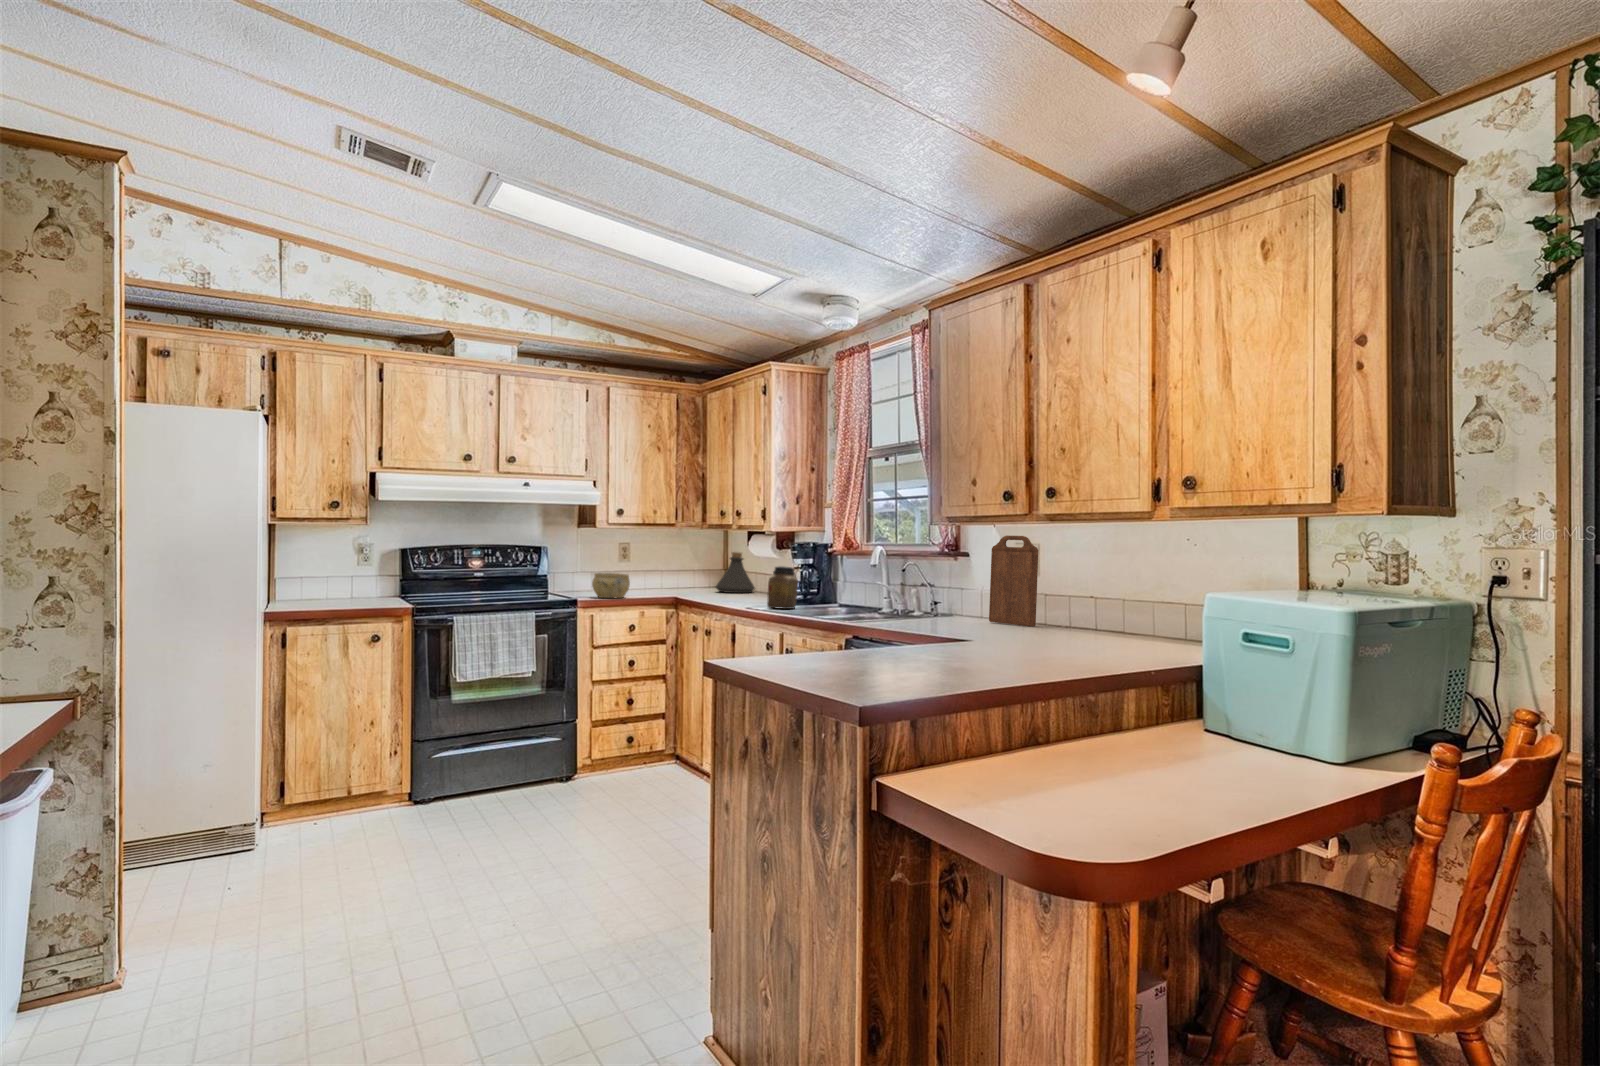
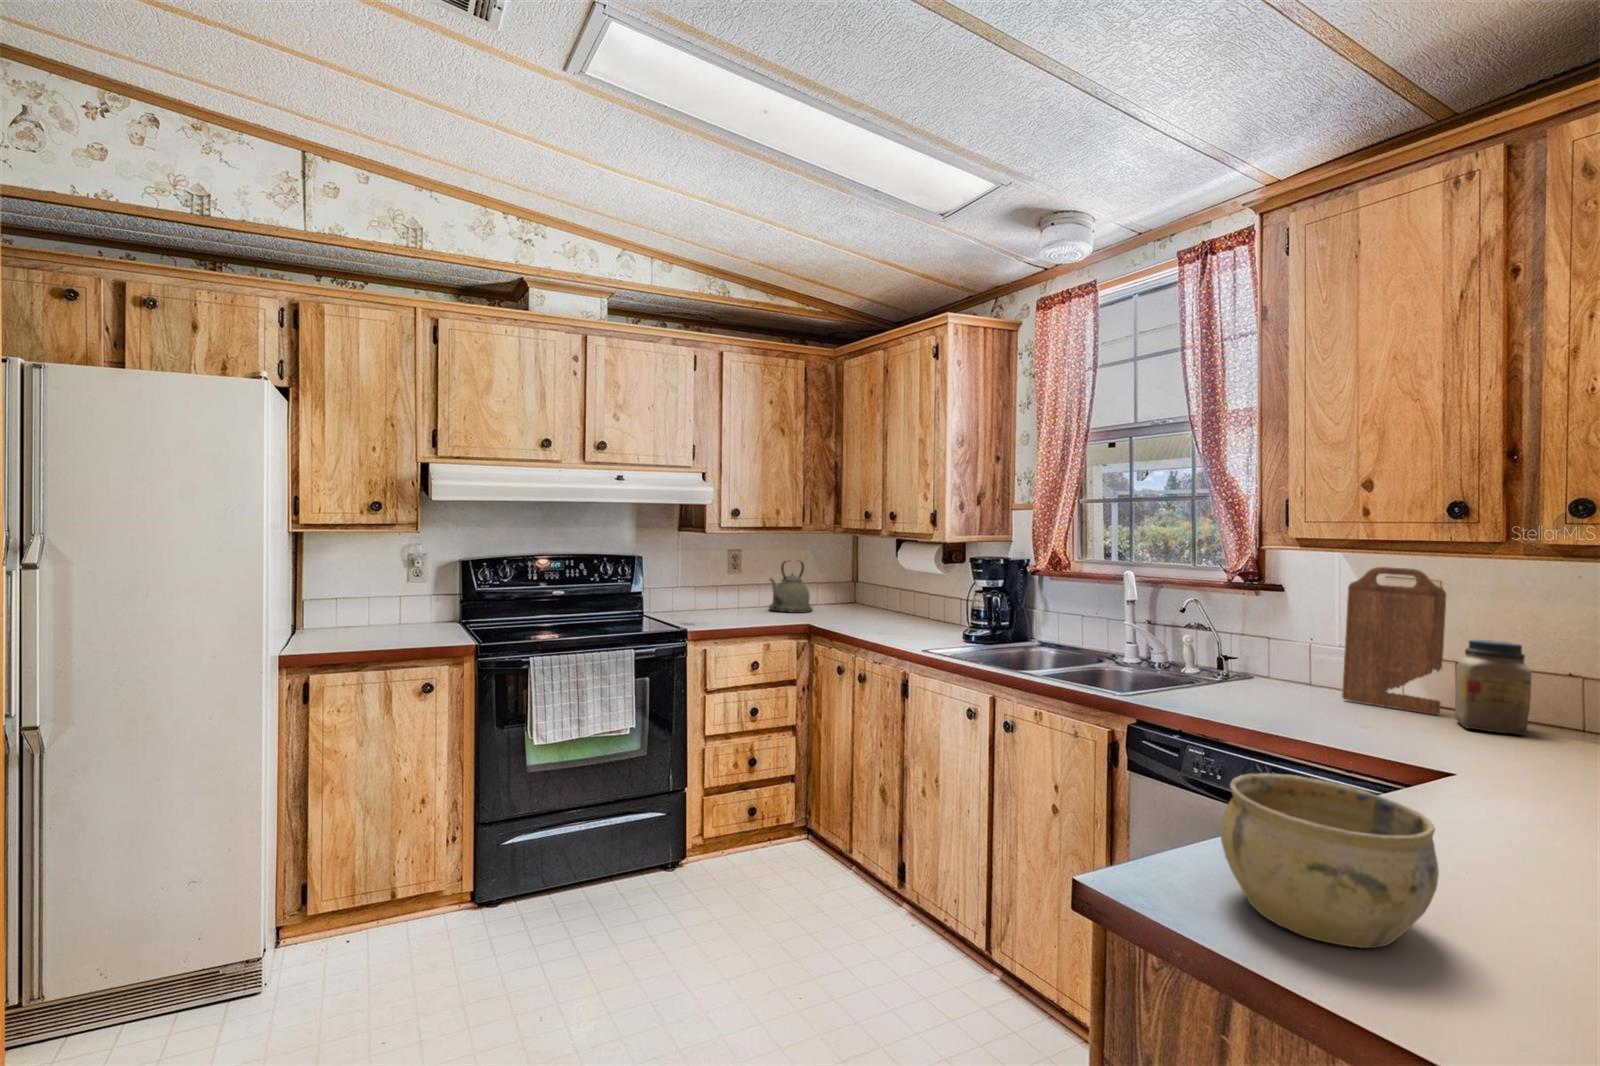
kettle: none [650,551,686,592] -> present [769,561,812,613]
bottle: present [716,552,755,593] -> none [850,563,903,616]
jar: present [767,566,798,609] -> present [1455,640,1532,735]
ceramic bowl: present [592,573,630,598] -> present [1220,773,1439,948]

